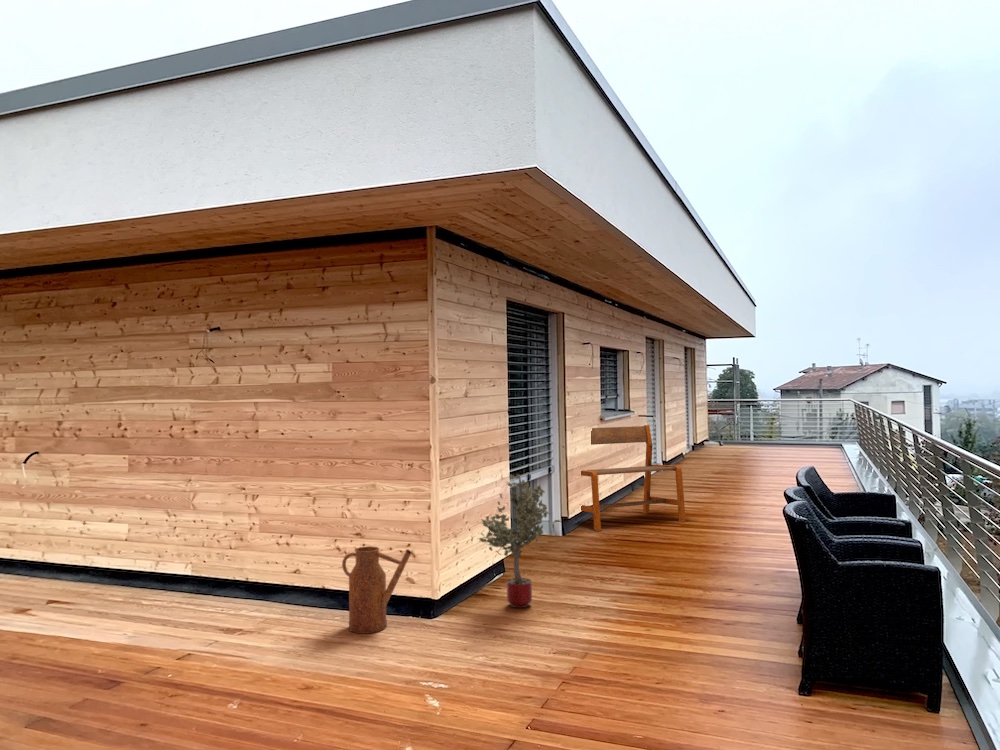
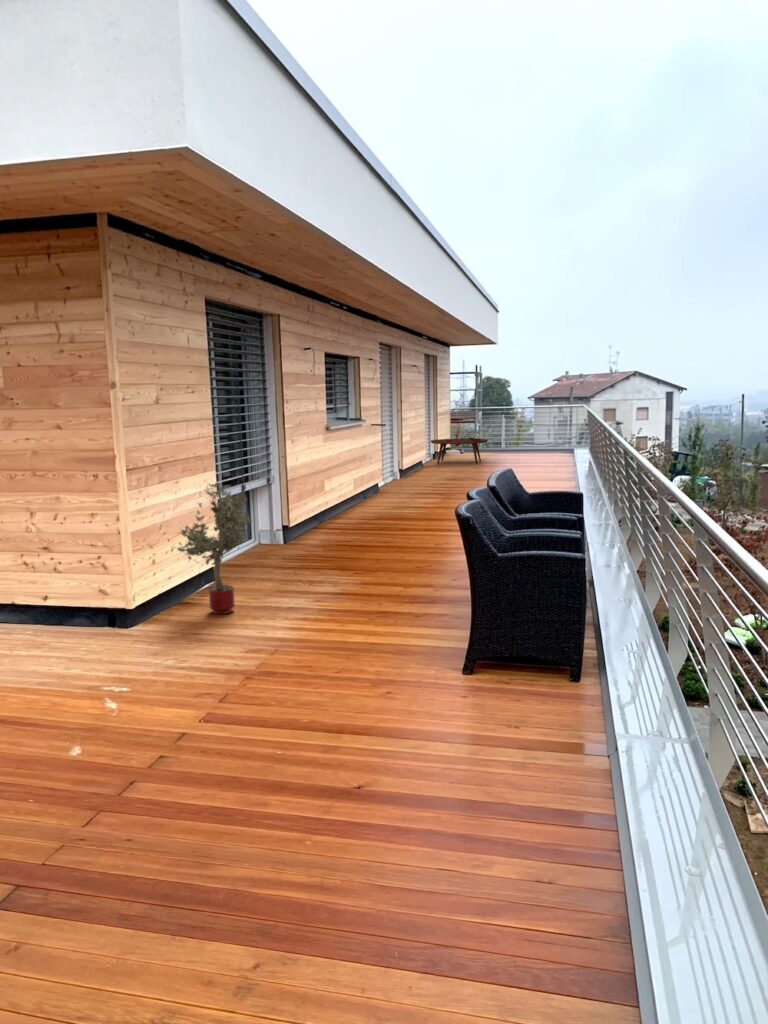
bench: present [581,425,686,531] -> none [292,432,408,539]
coffee table: none [689,430,748,457] -> present [431,438,488,465]
watering can: present [342,546,411,634] -> none [28,560,101,647]

